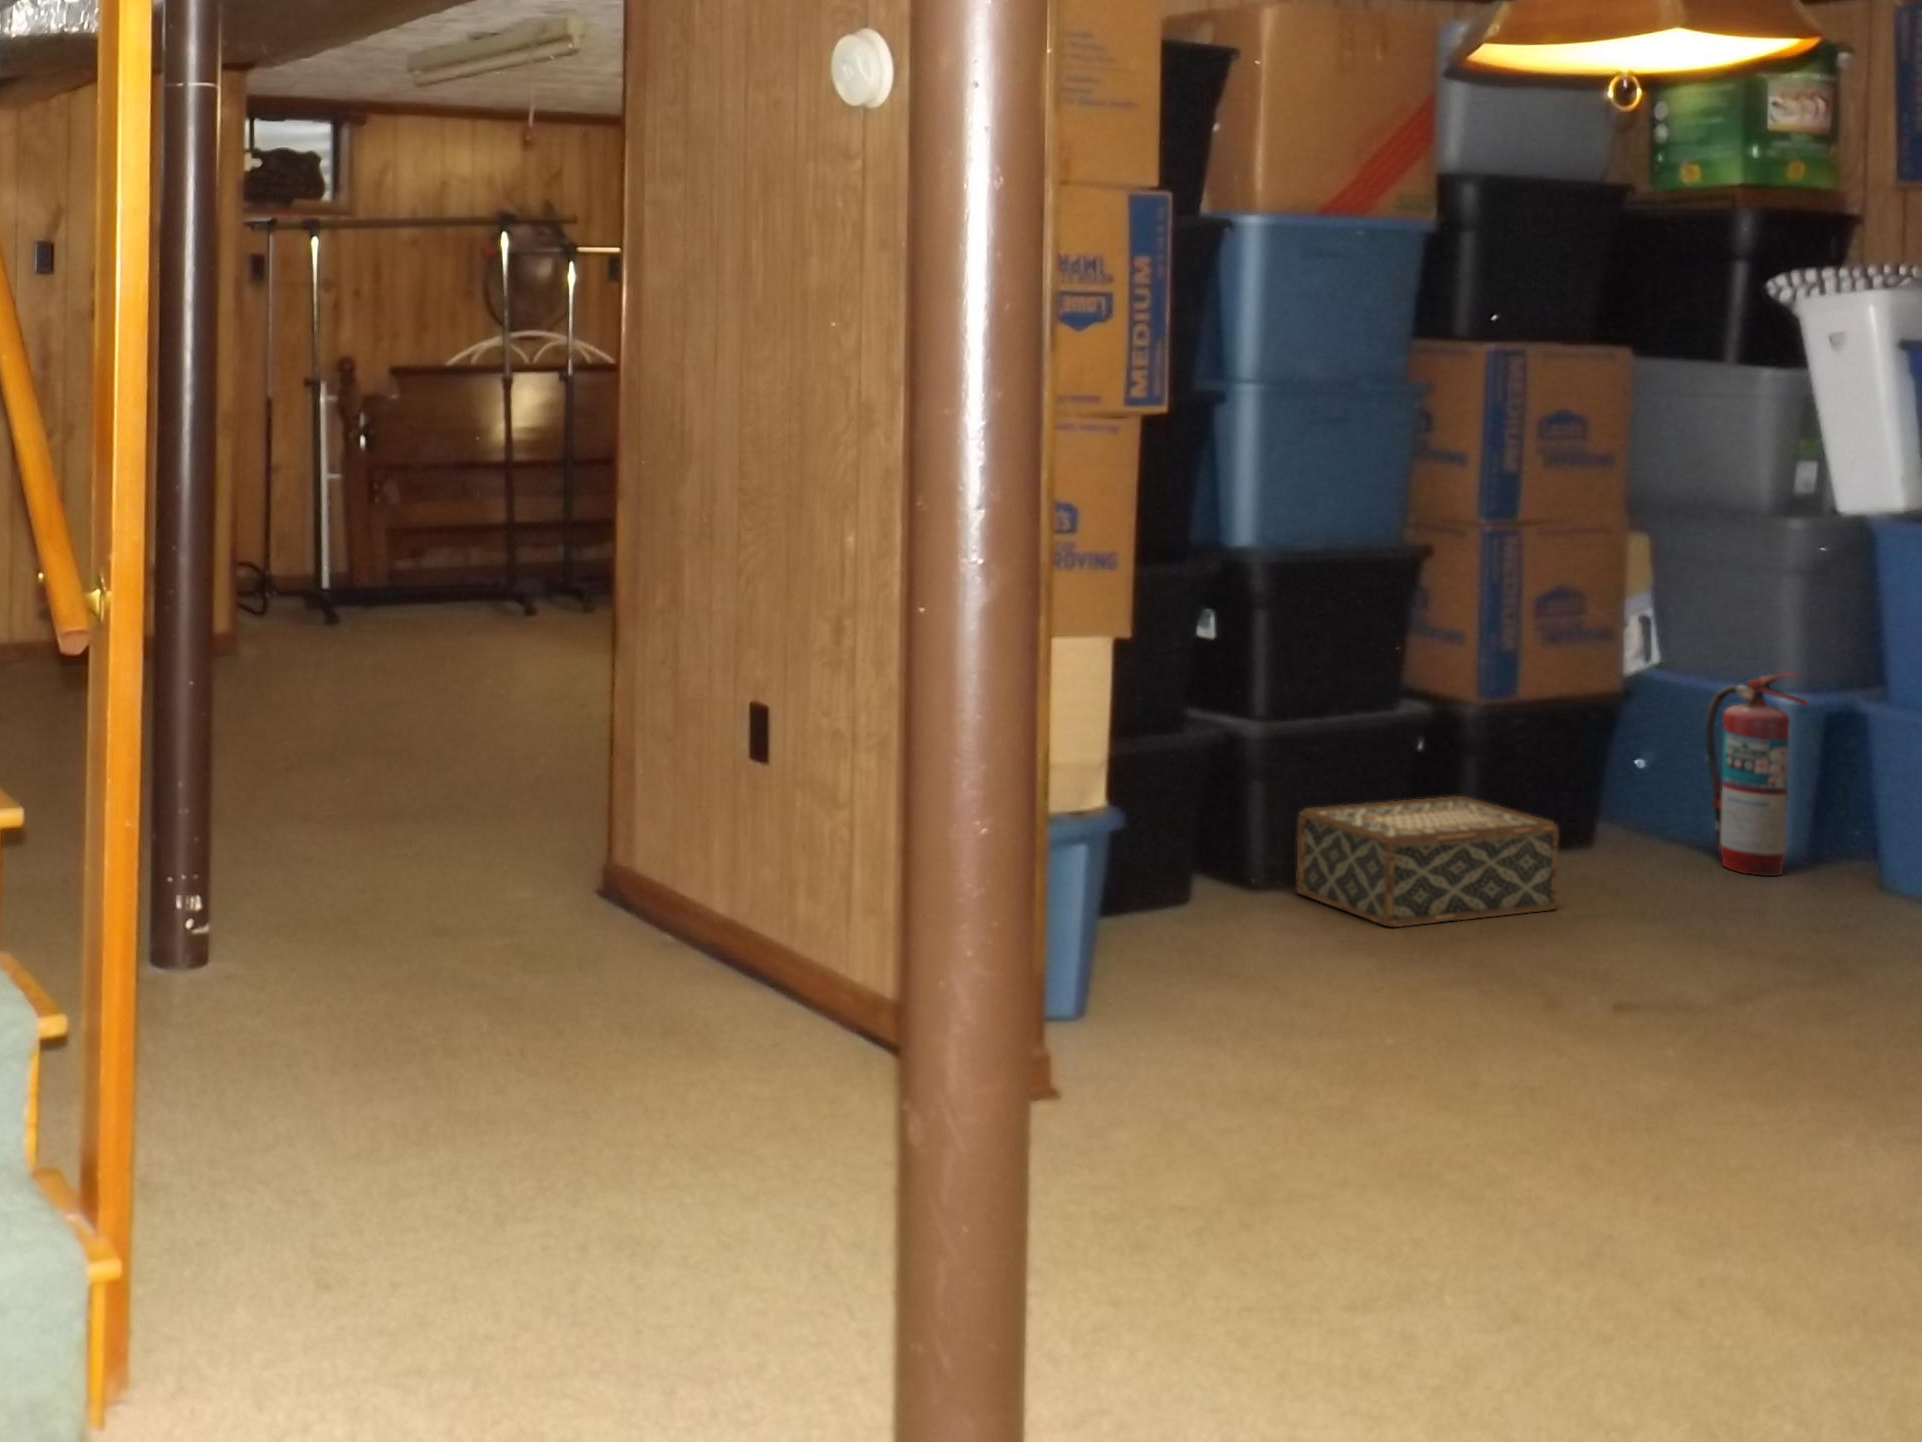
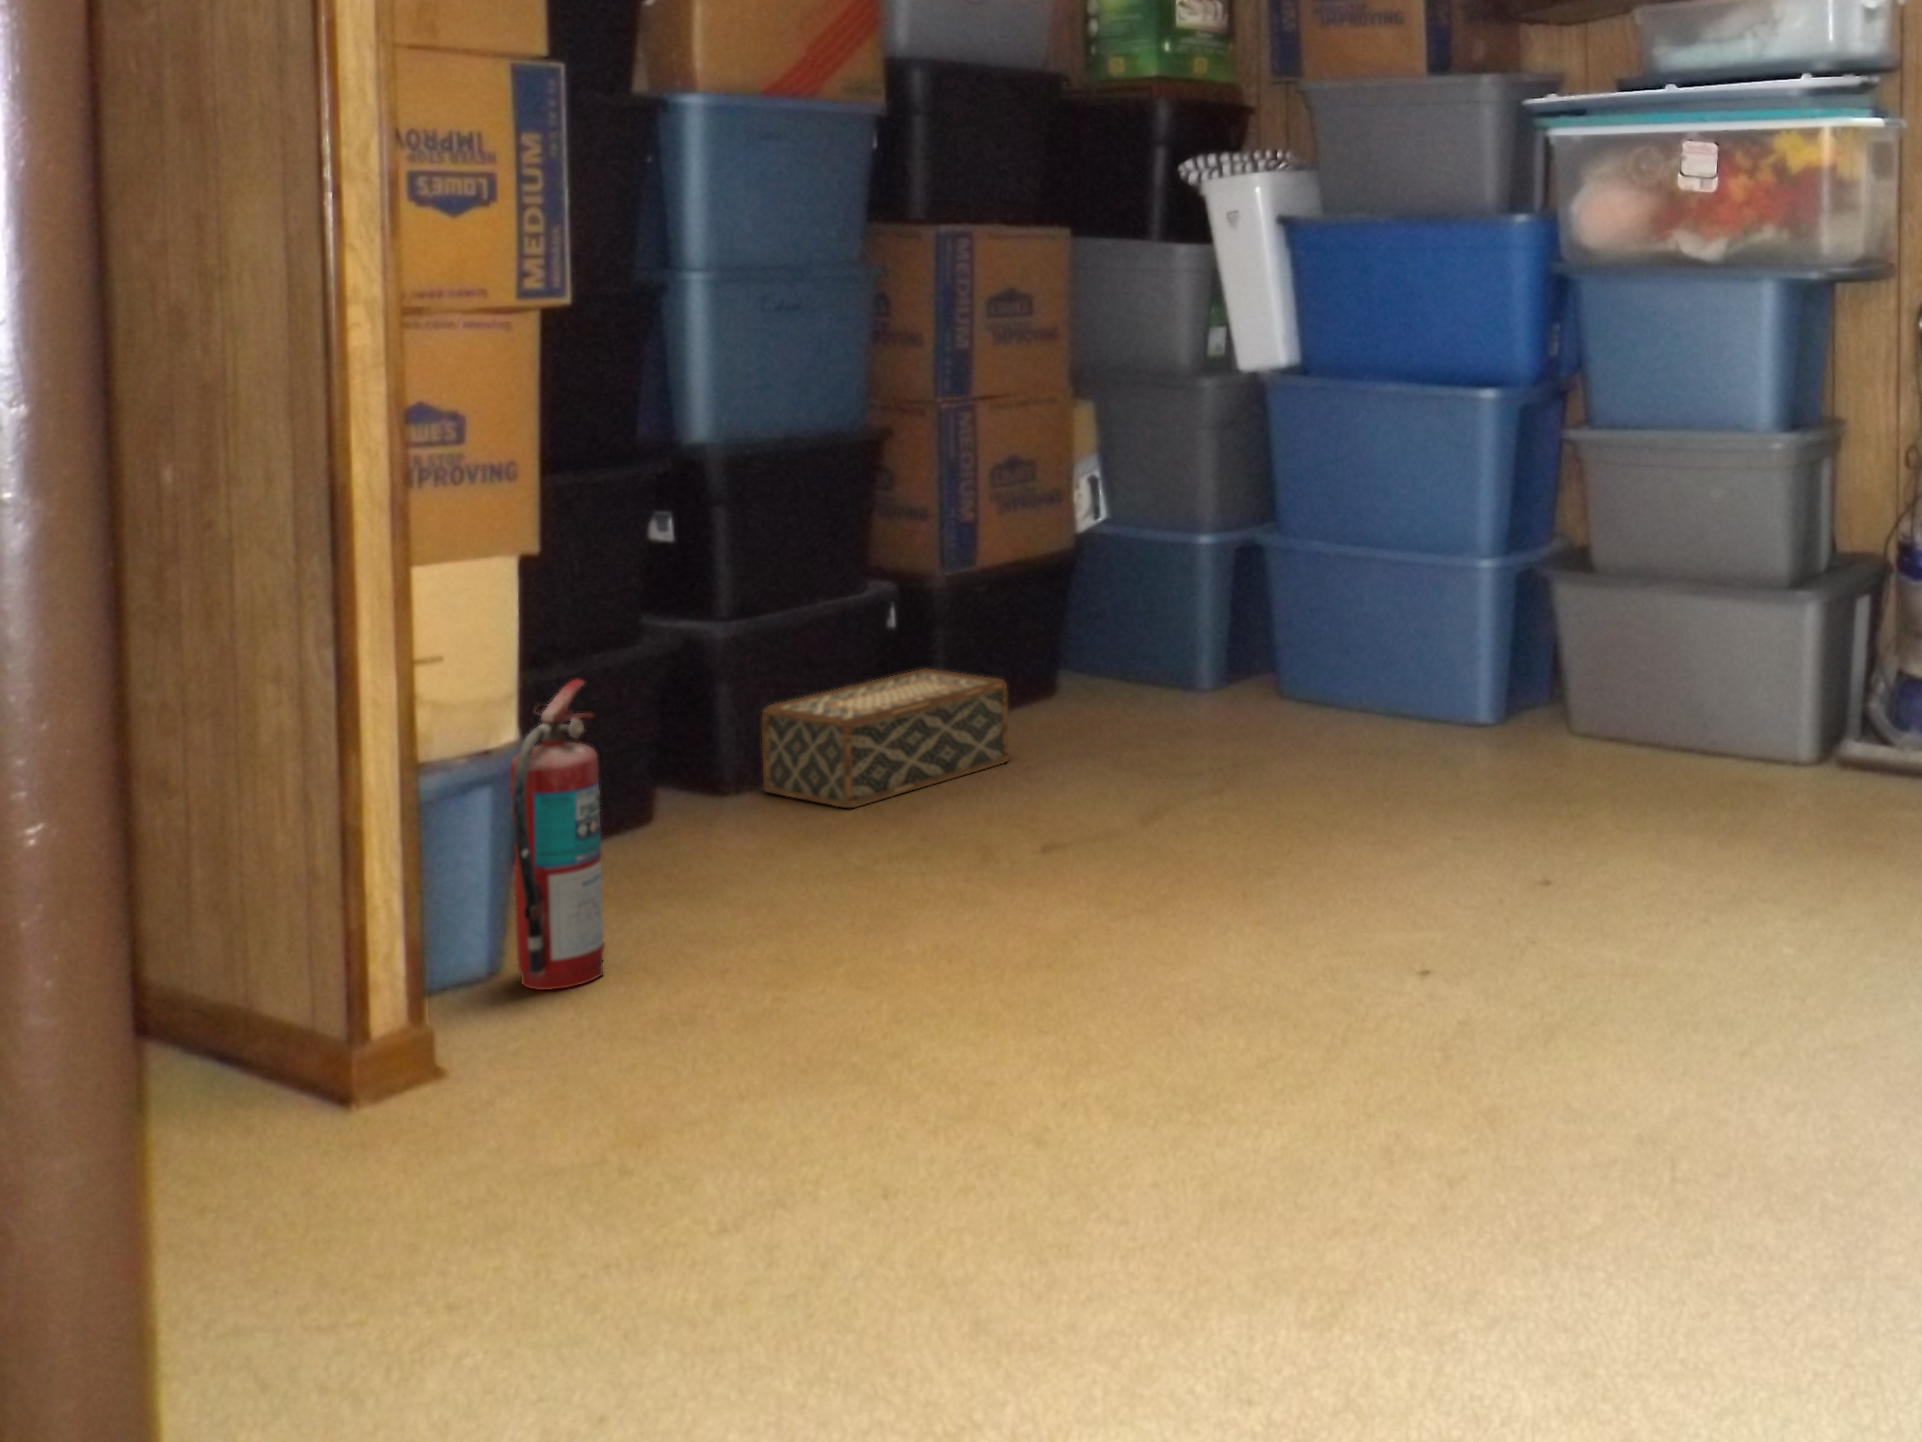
fire extinguisher: present [1705,673,1808,876] -> present [510,680,604,990]

